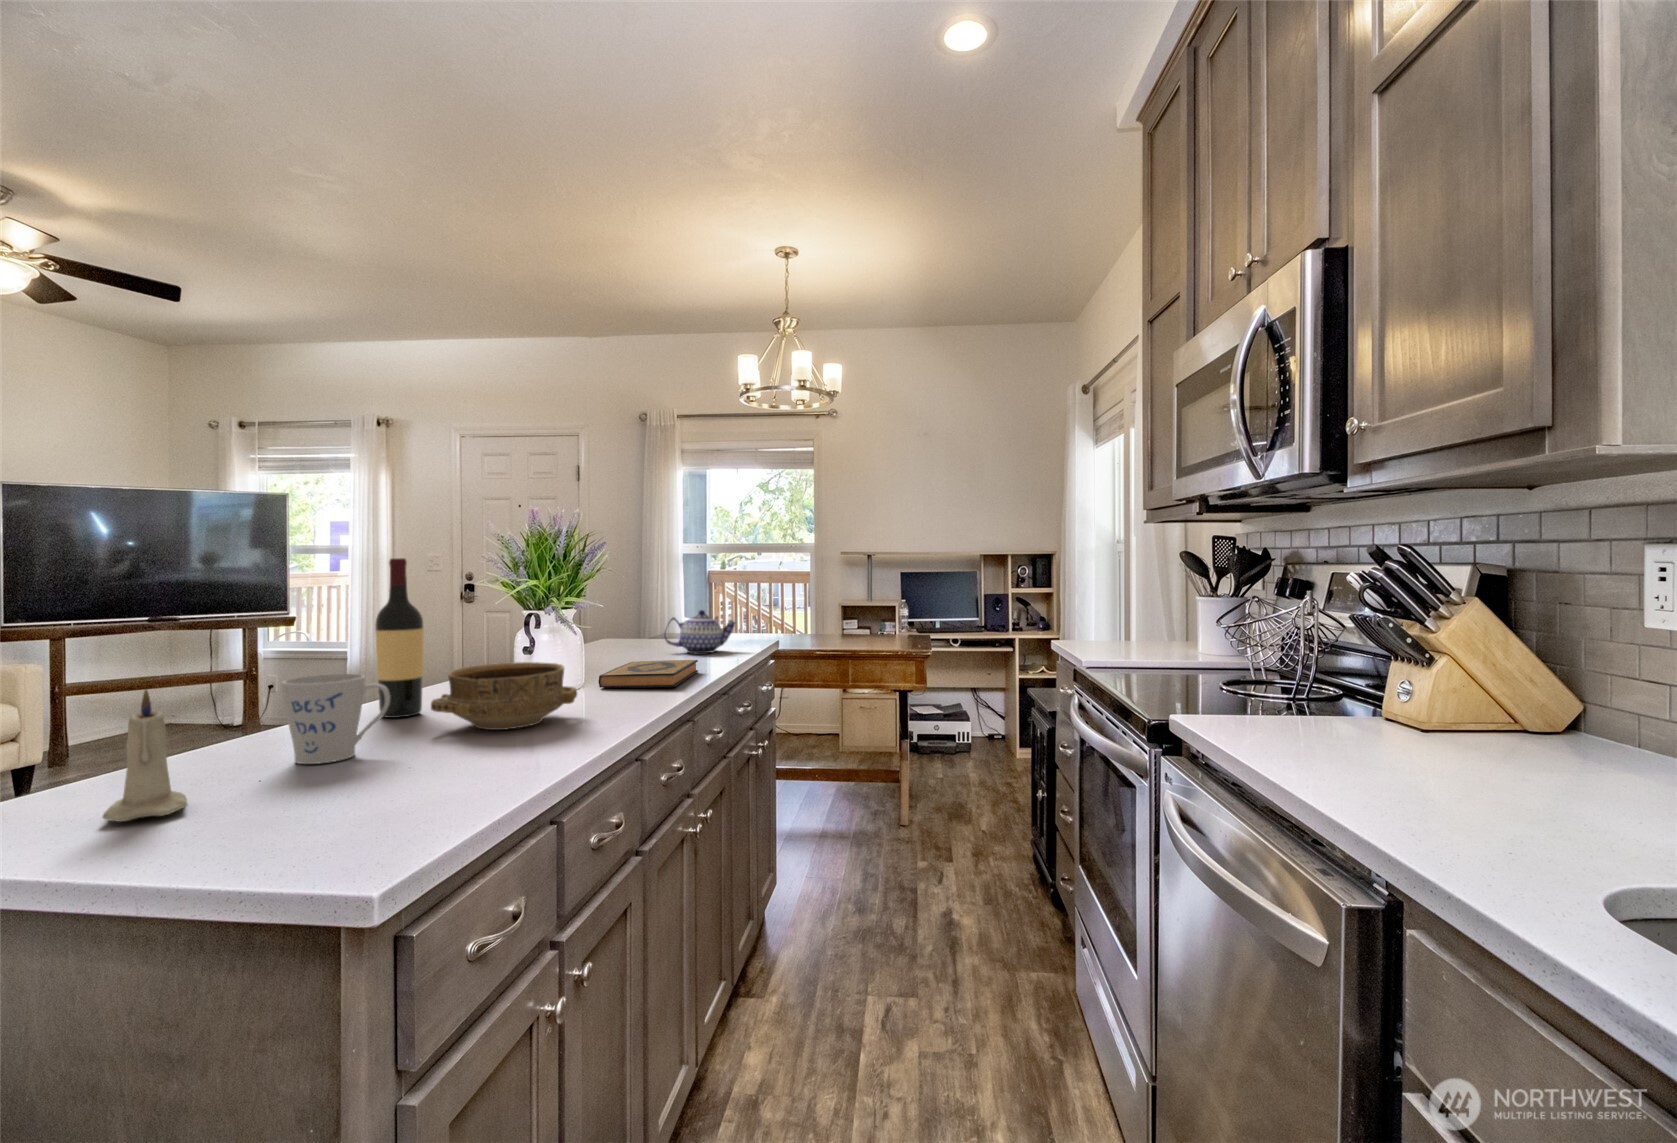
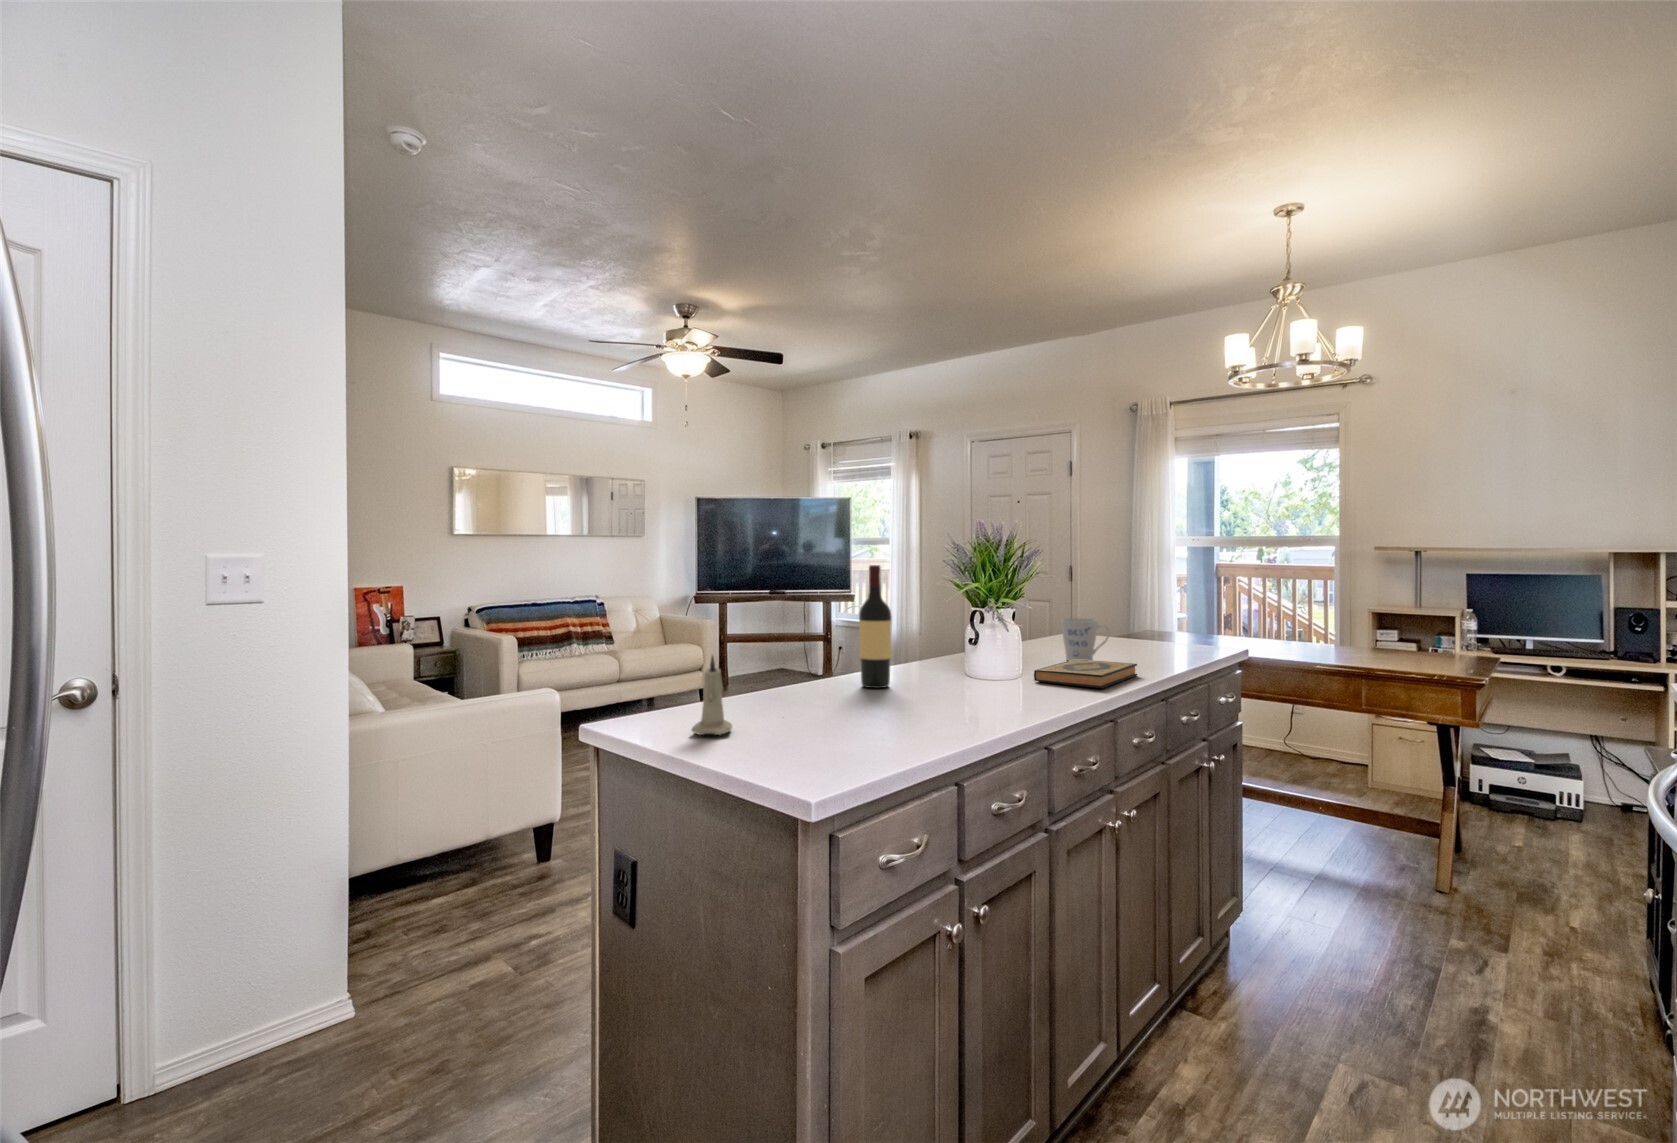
teapot: present [664,610,735,653] -> none [1118,613,1195,657]
ceramic bowl: present [431,662,577,730] -> none [887,653,1001,708]
mug: present [281,674,390,764] -> present [1061,619,1110,661]

